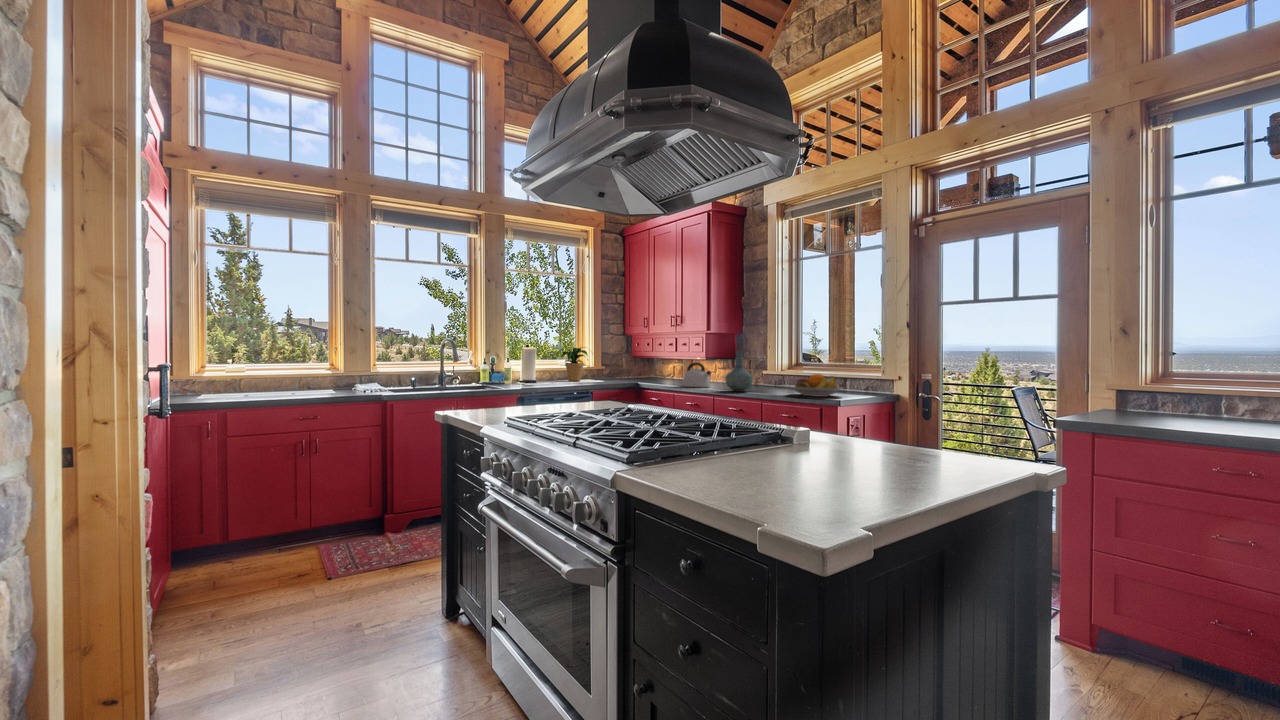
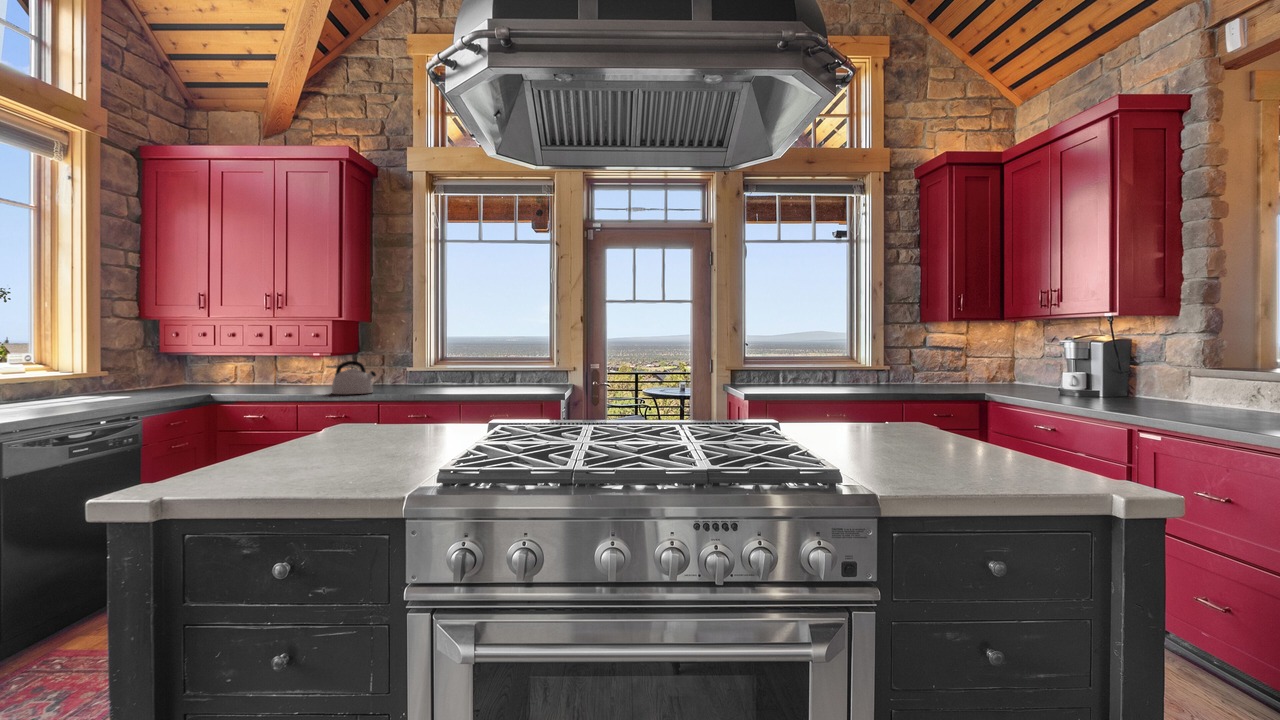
potted plant: present [556,348,588,381] -> none [55,341,136,402]
vase: present [725,350,753,392] -> none [416,344,450,394]
fruit bowl: present [790,374,842,397] -> none [496,368,552,393]

